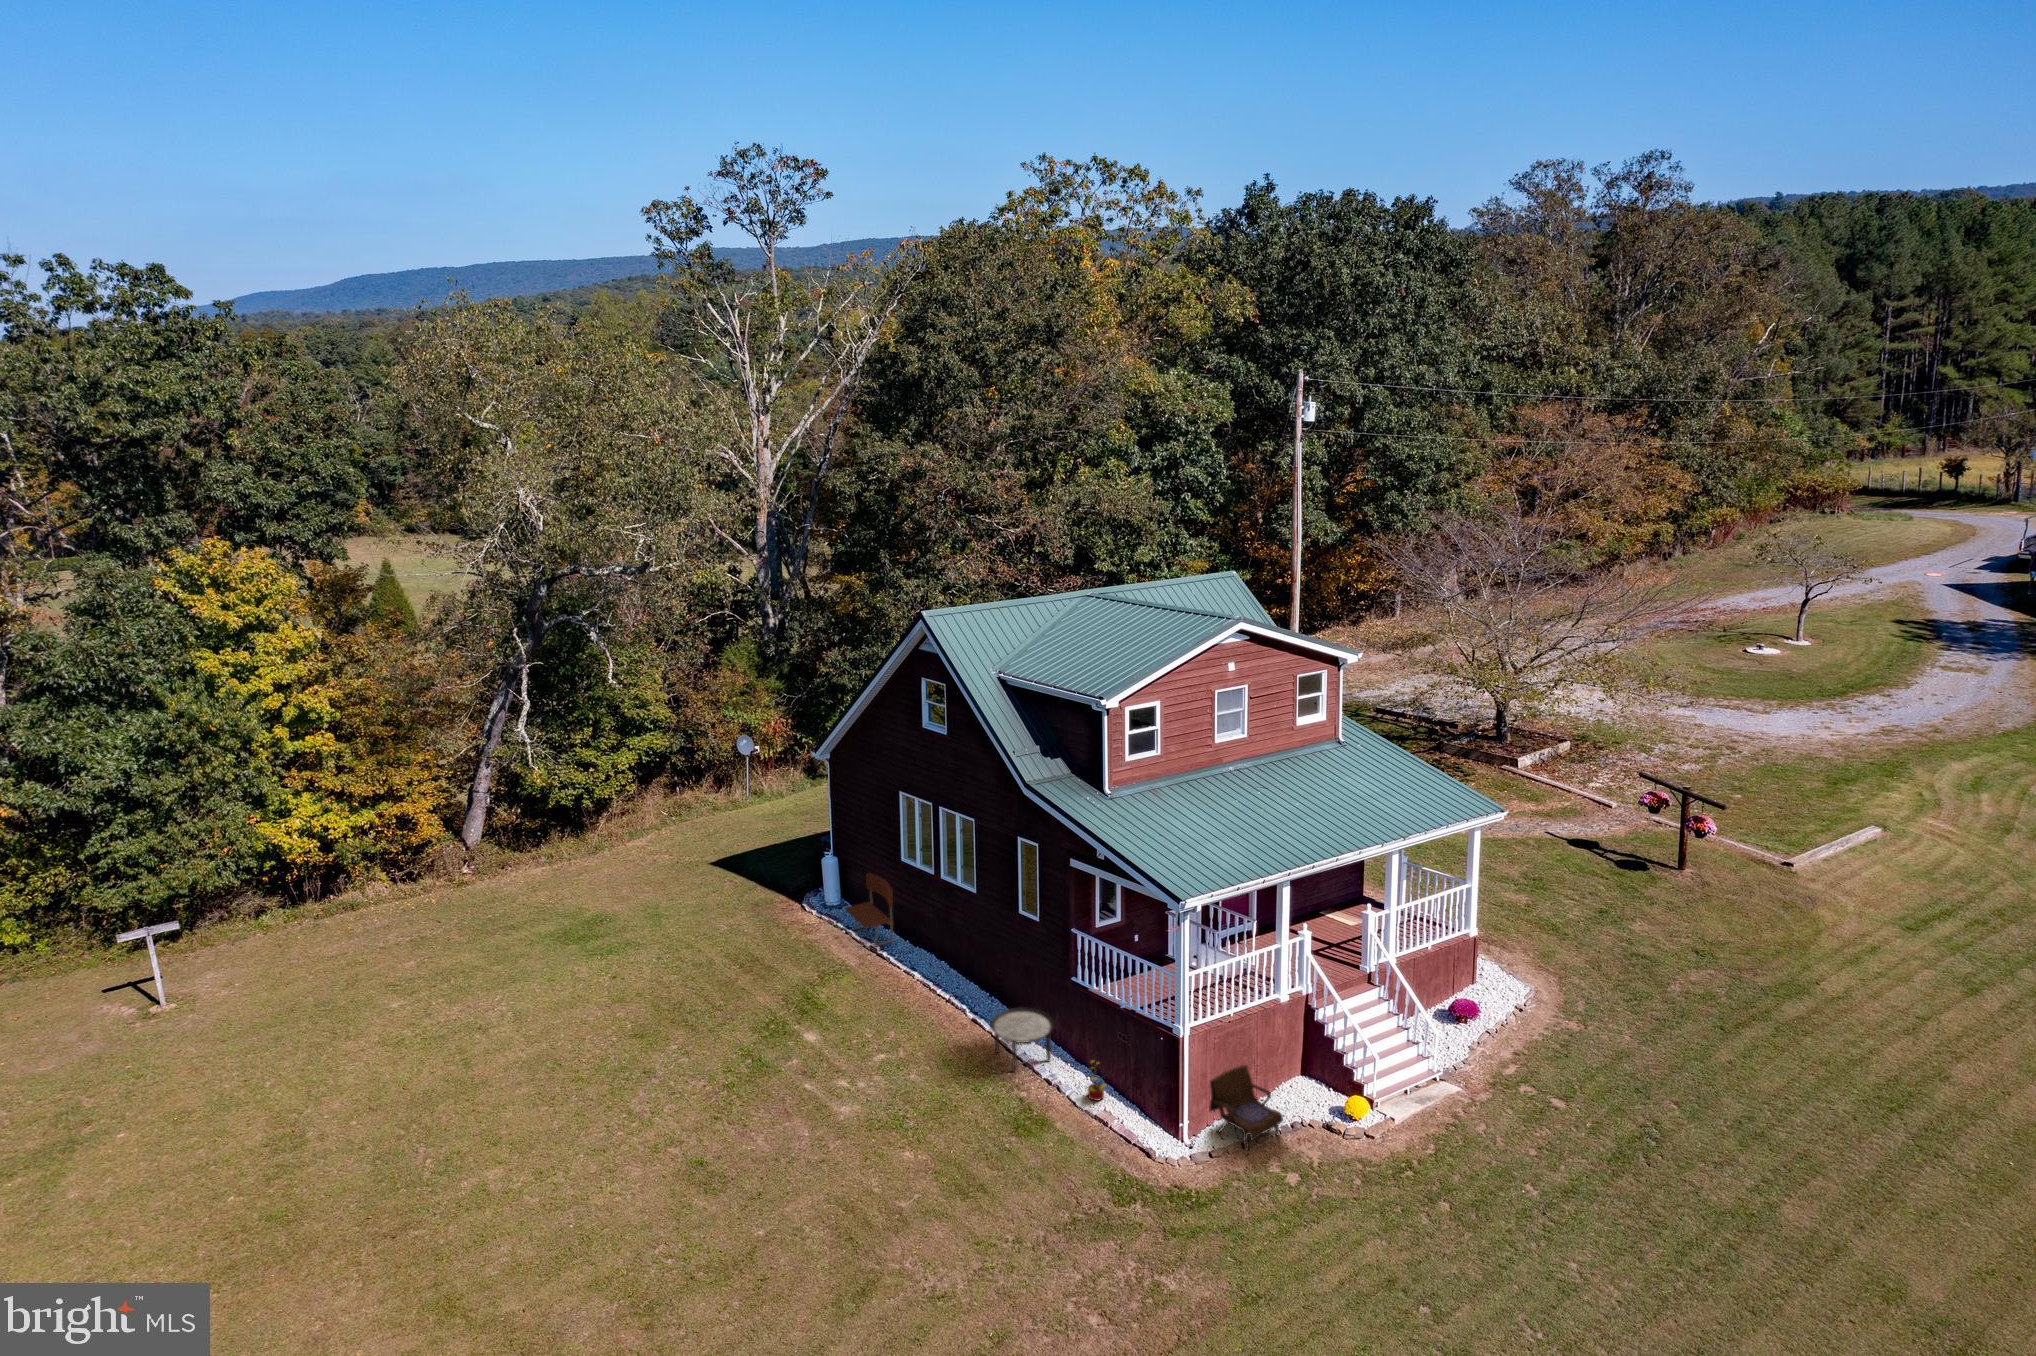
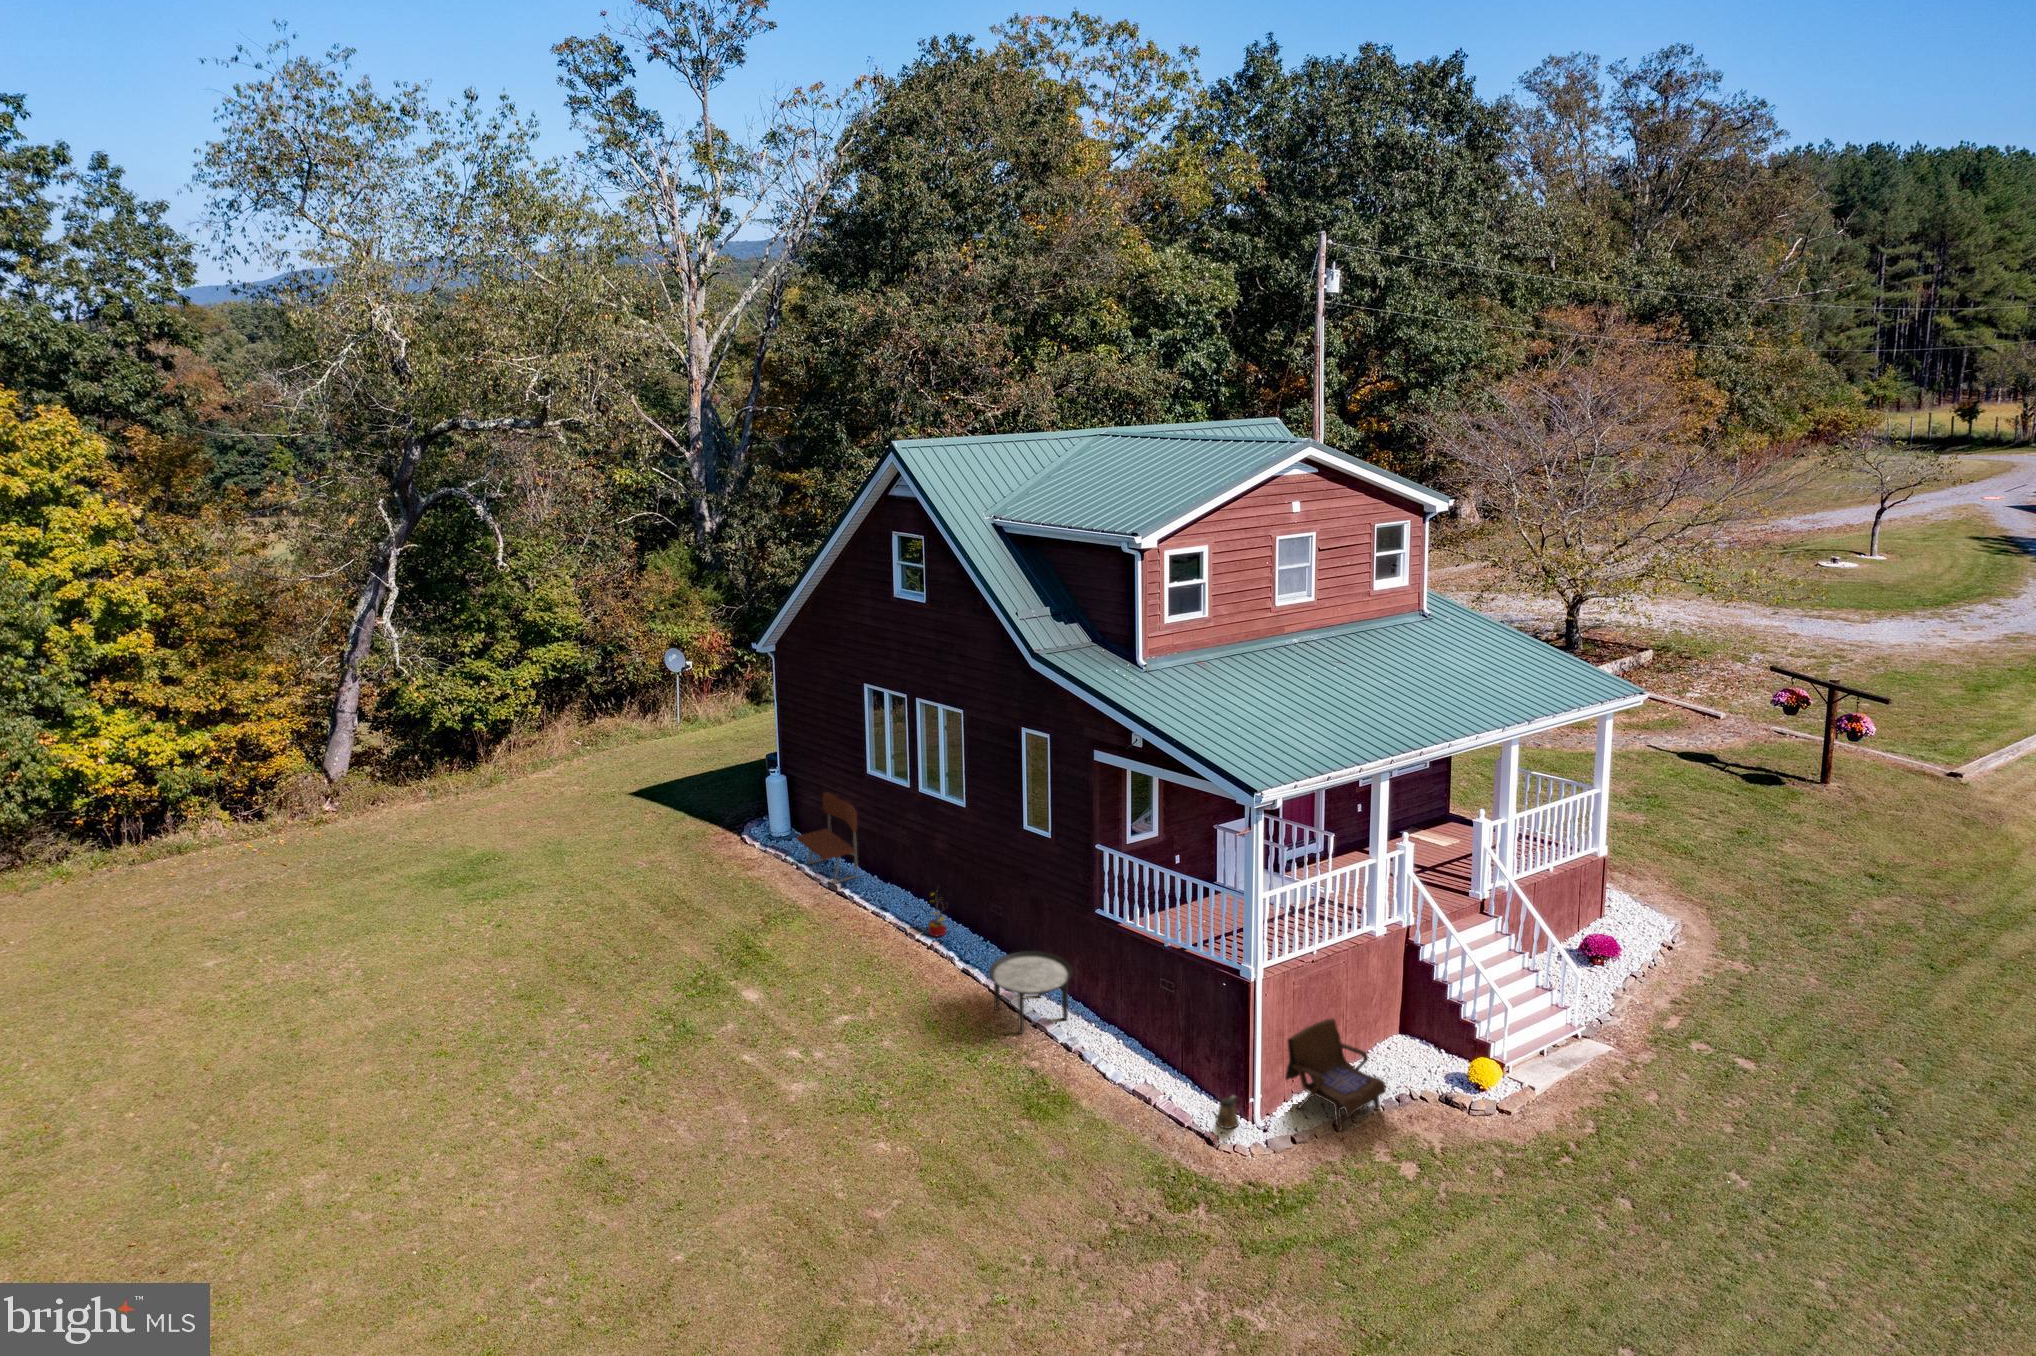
decorative plant: present [1088,1060,1106,1101] -> present [928,895,946,937]
watering can: none [1150,1123,1172,1148] -> present [1214,1096,1238,1129]

